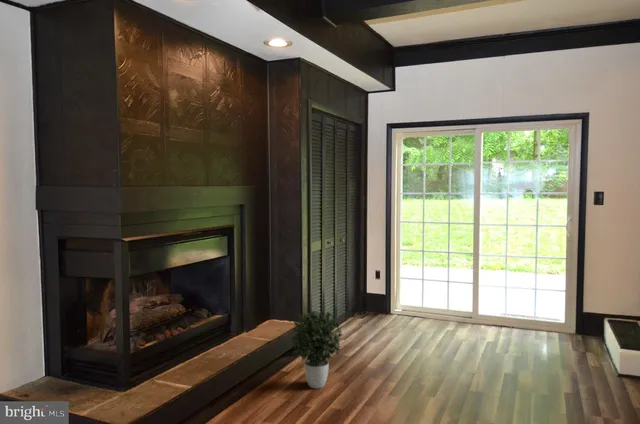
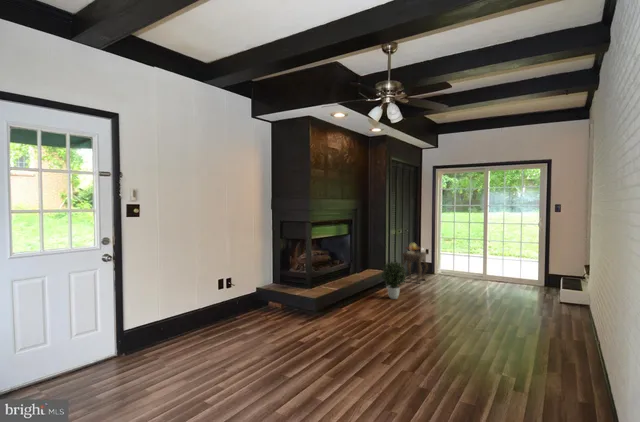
side table: none [331,259,381,341] -> present [402,242,428,284]

